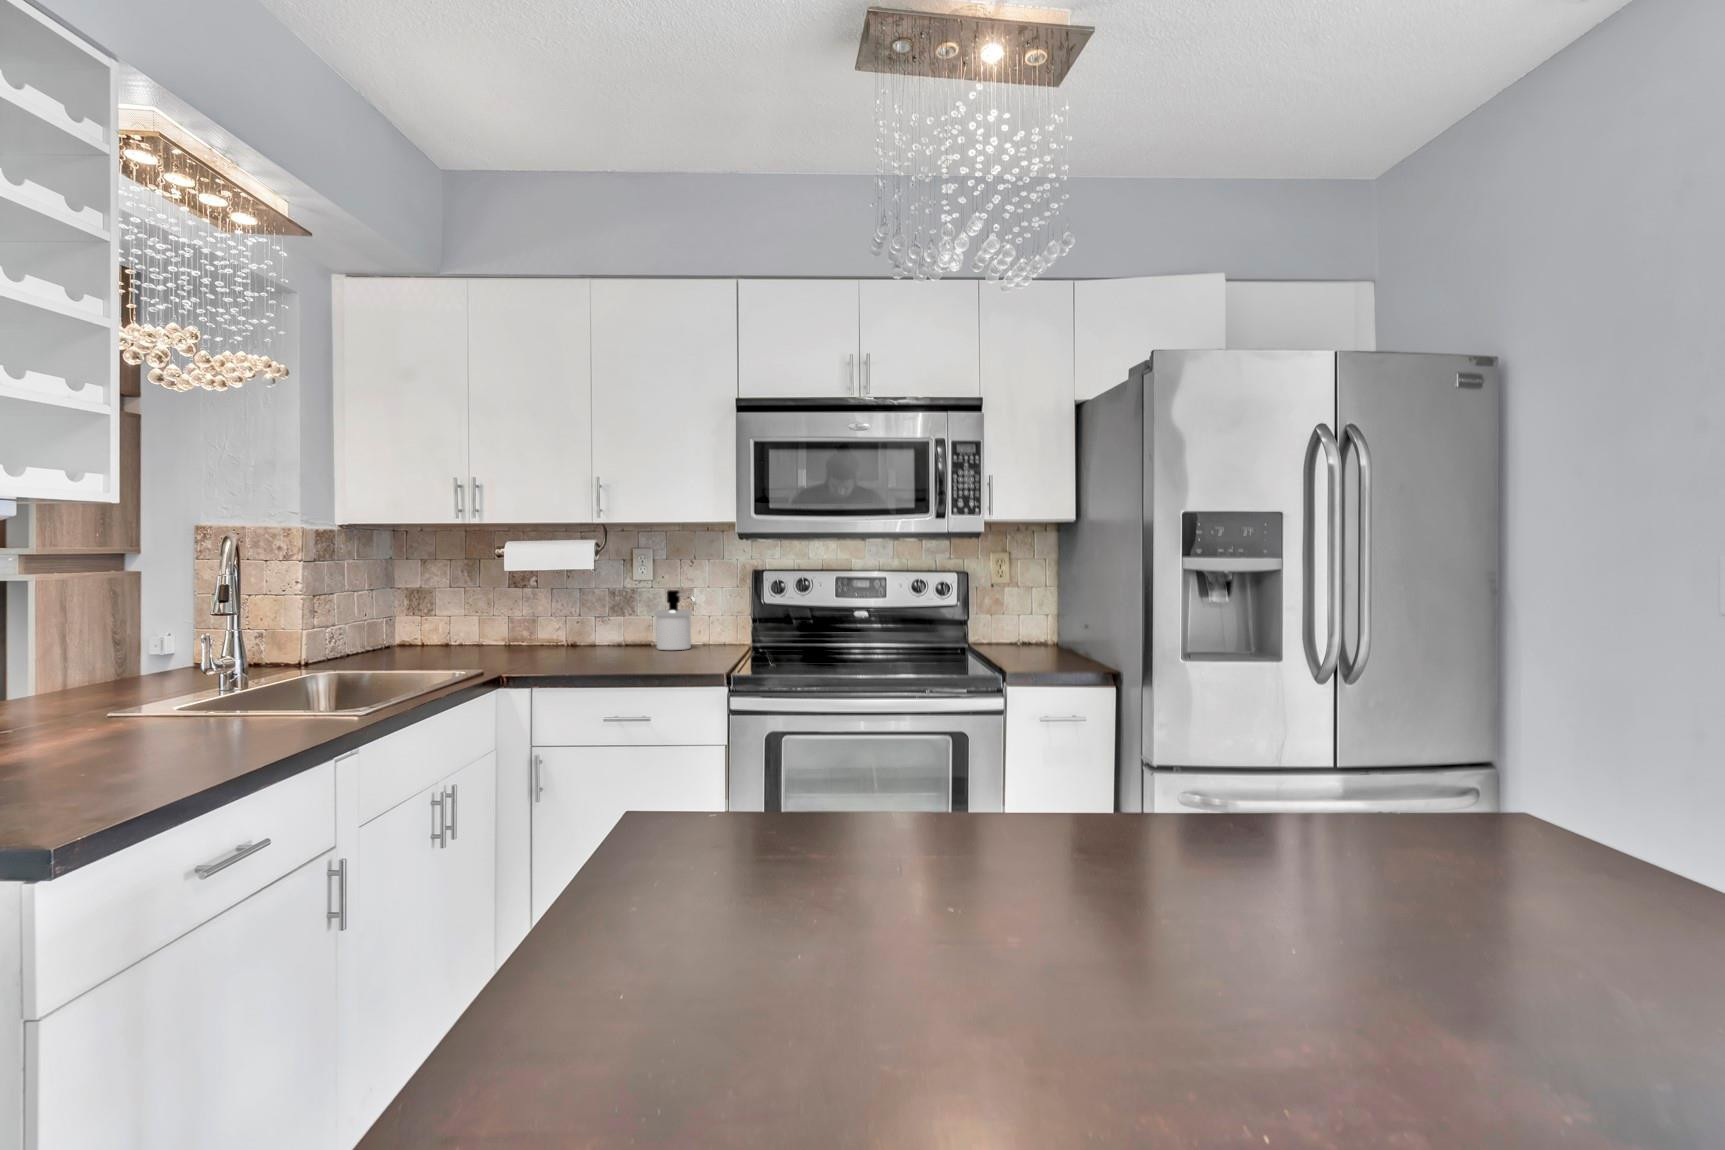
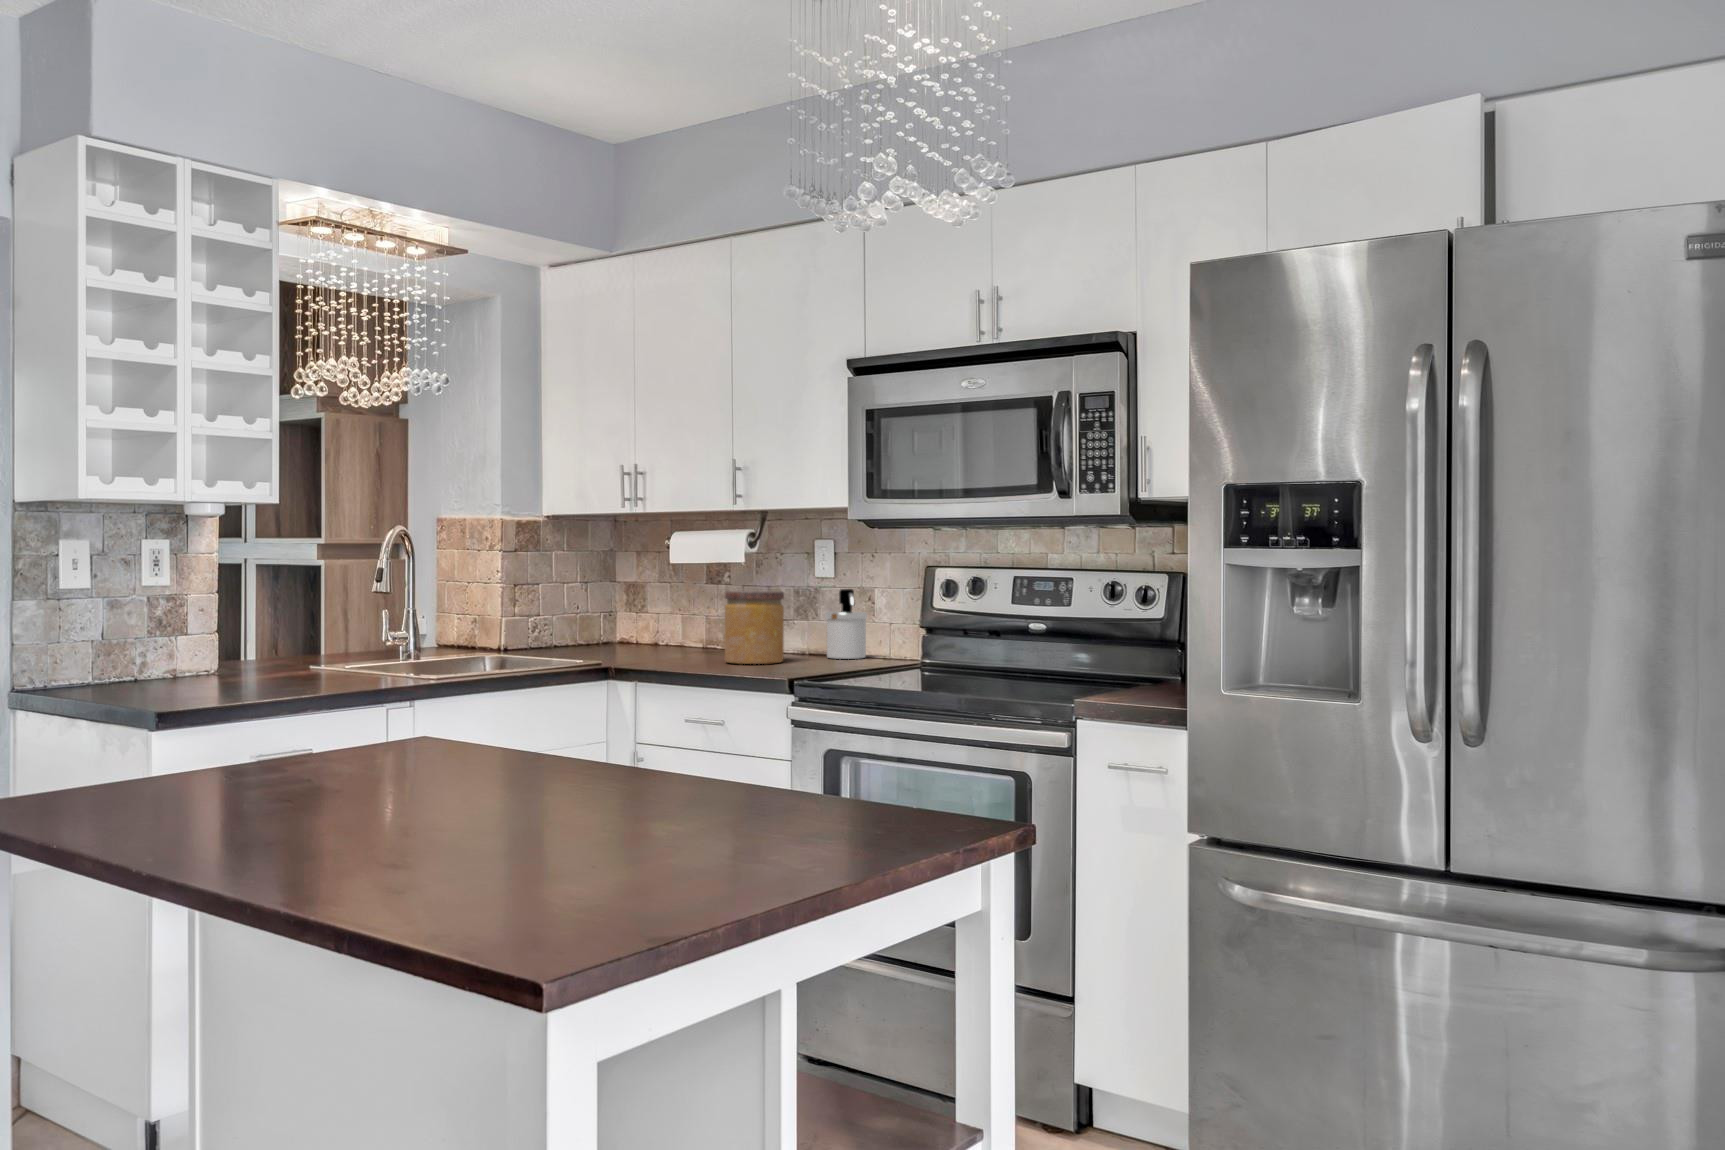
jar: none [588,594,643,661] -> present [725,591,784,664]

